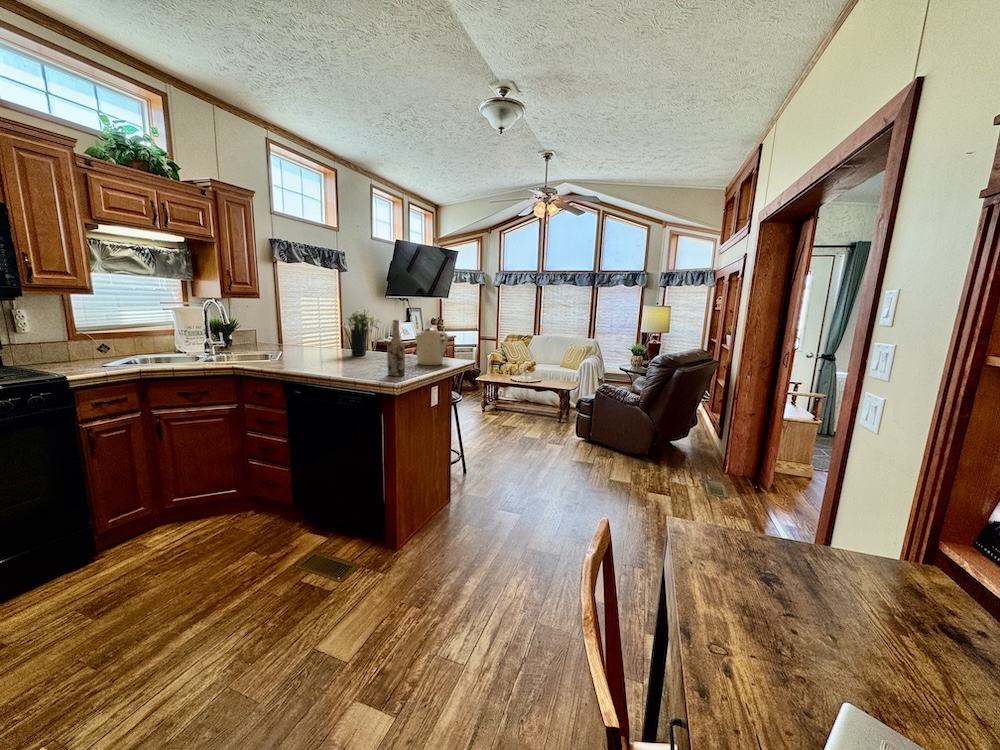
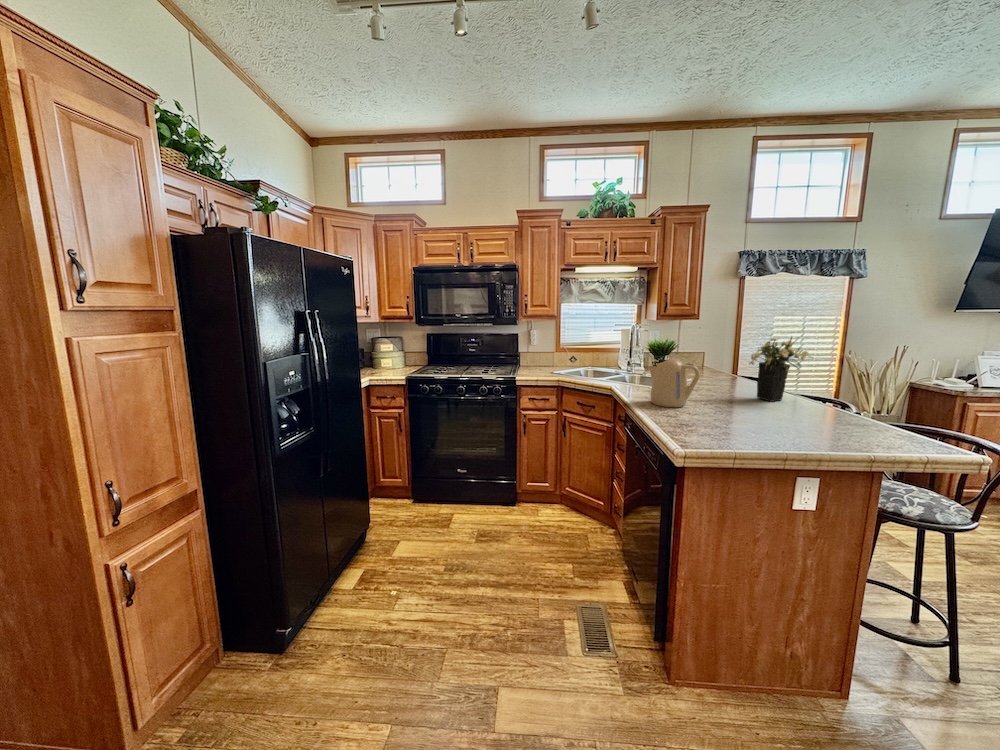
wine bottle: present [387,320,405,376] -> none [702,360,735,445]
kettle: present [415,328,448,365] -> present [648,358,700,407]

